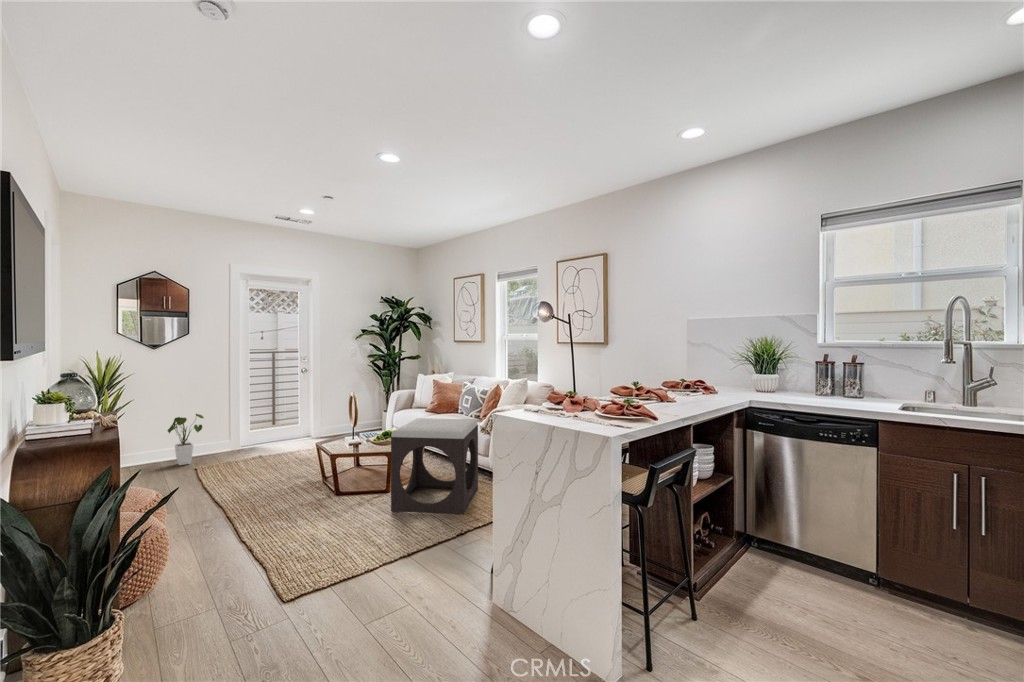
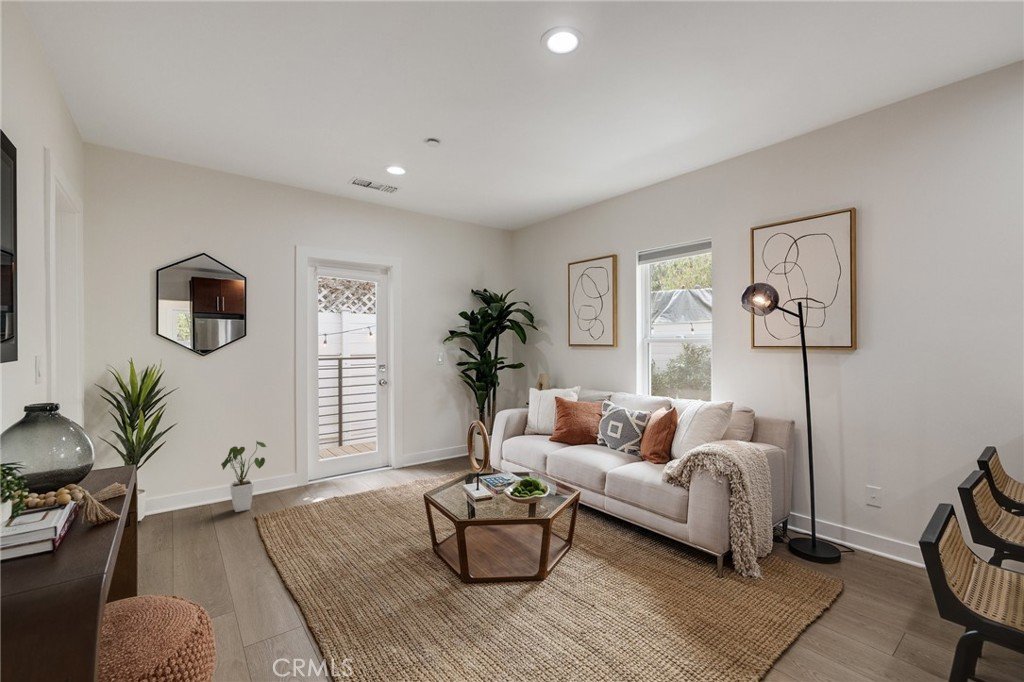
footstool: present [391,418,478,514] -> none [567,462,699,642]

